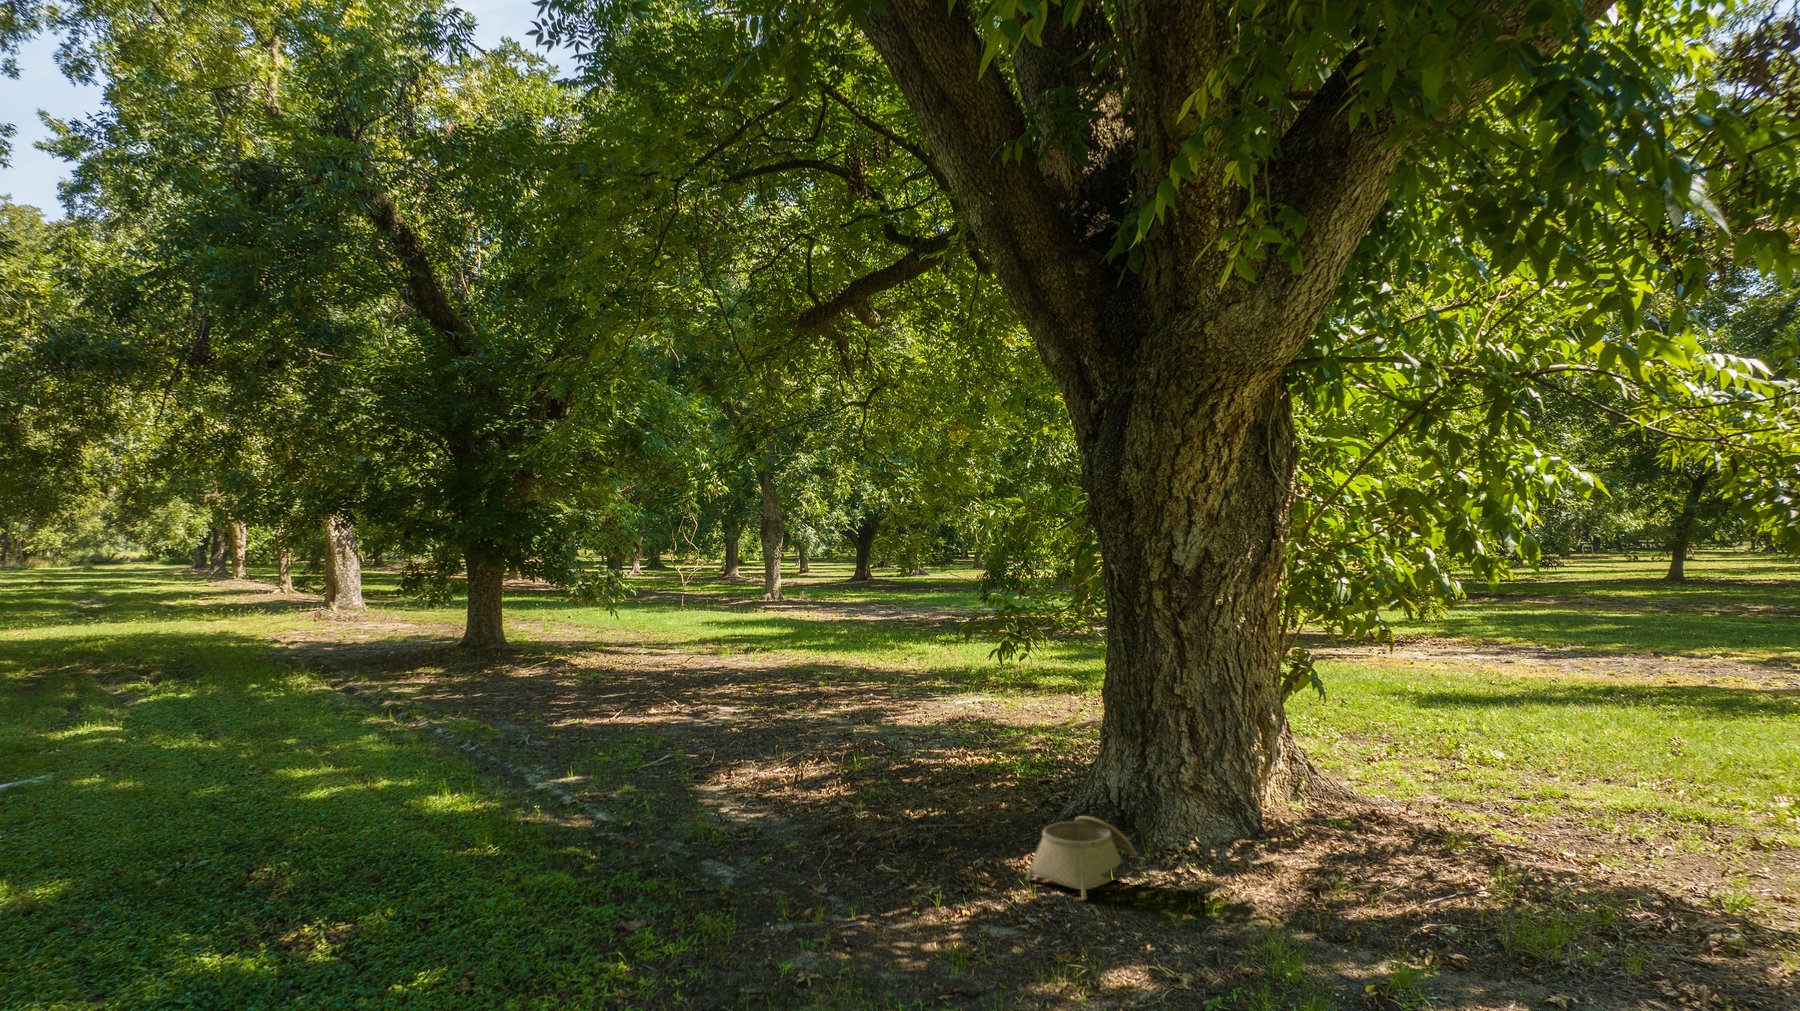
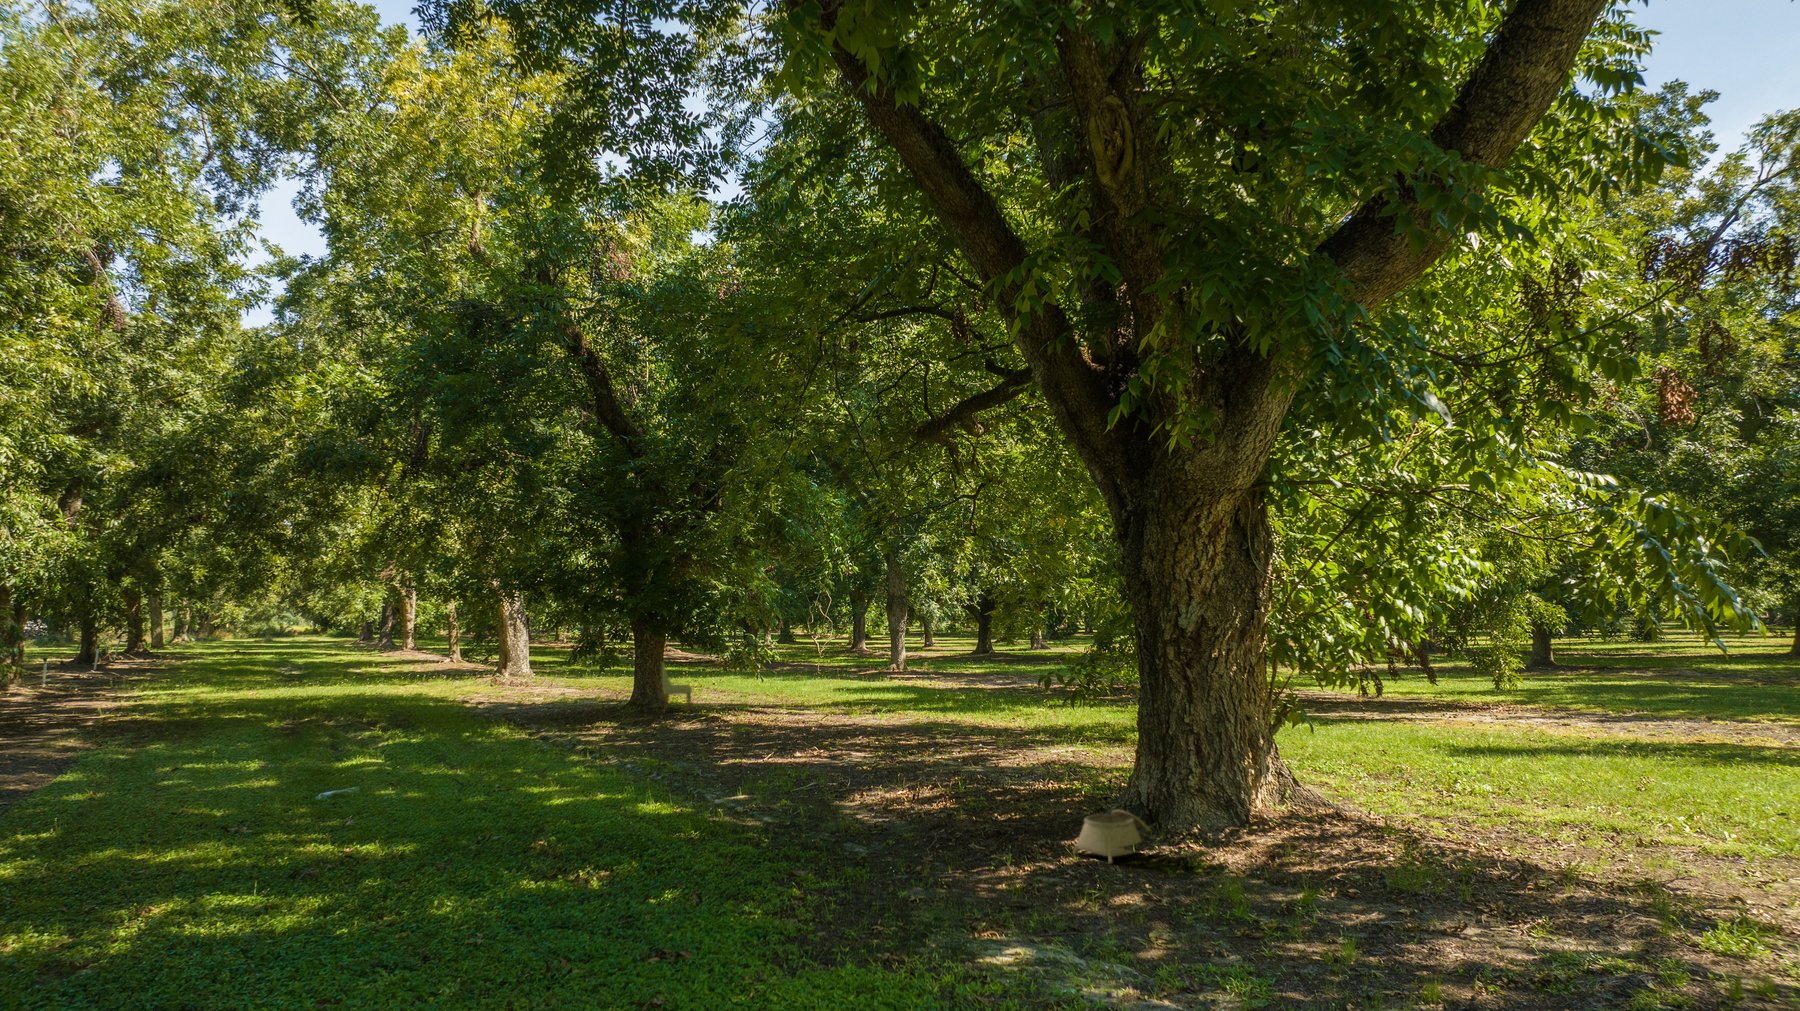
chair: none [497,596,539,654] -> present [662,663,692,712]

